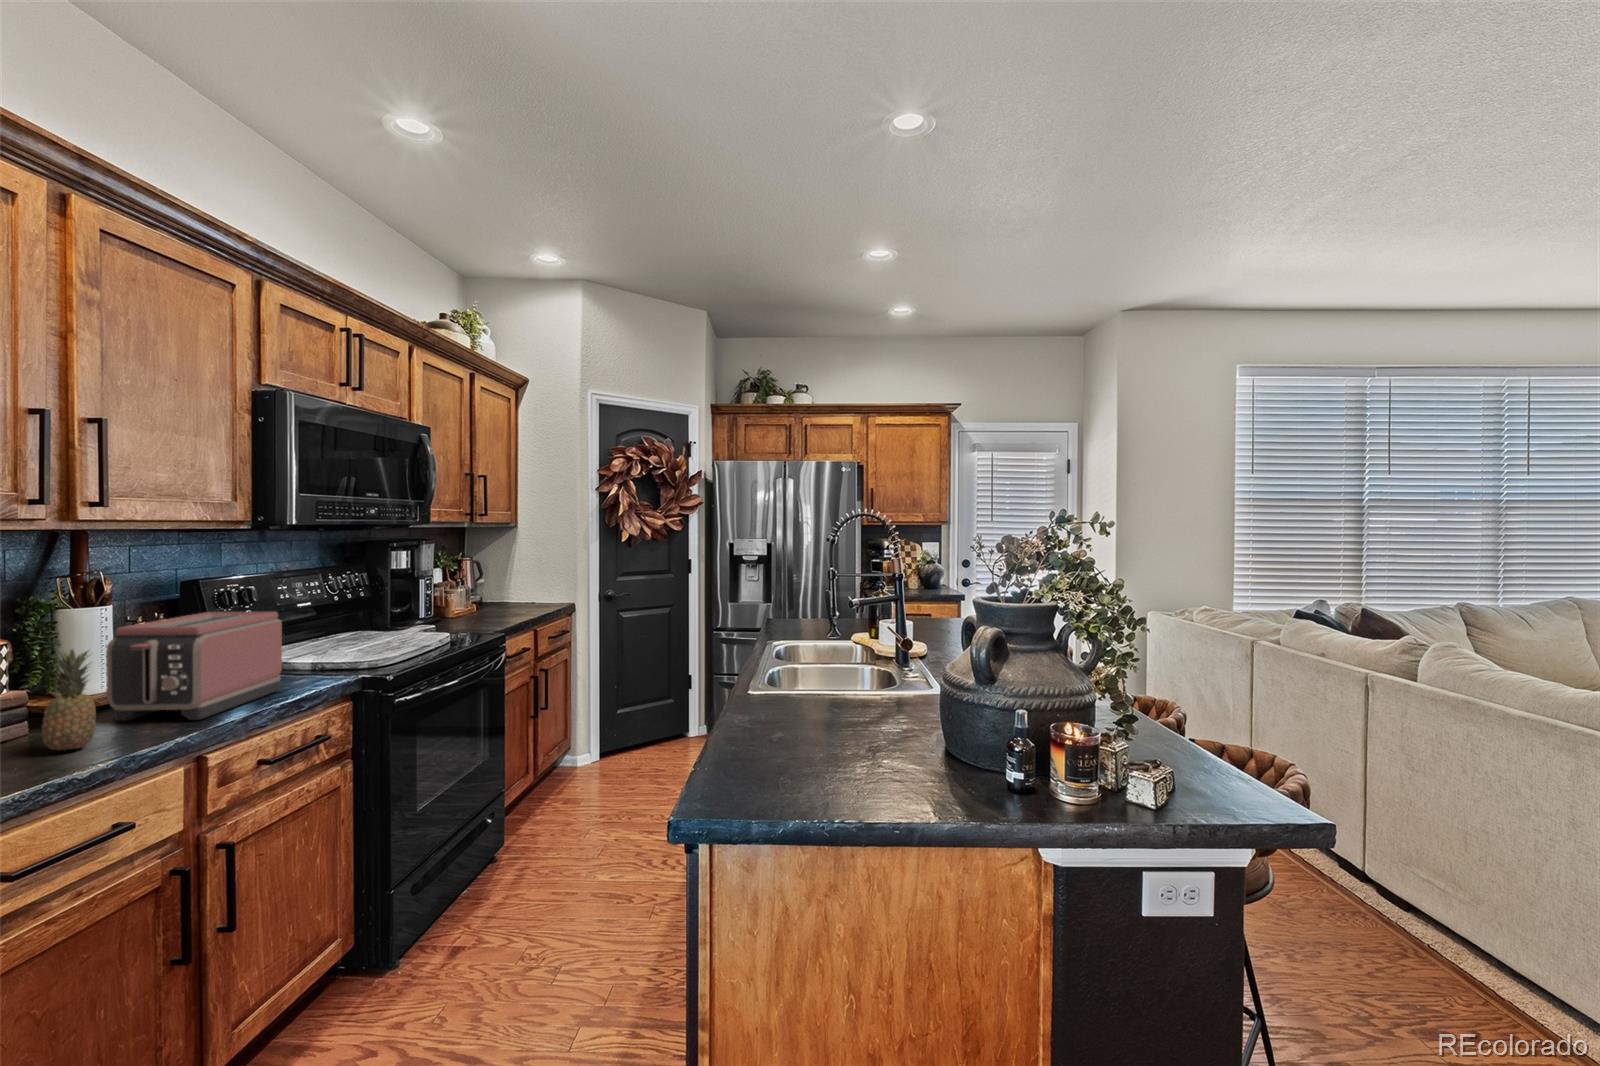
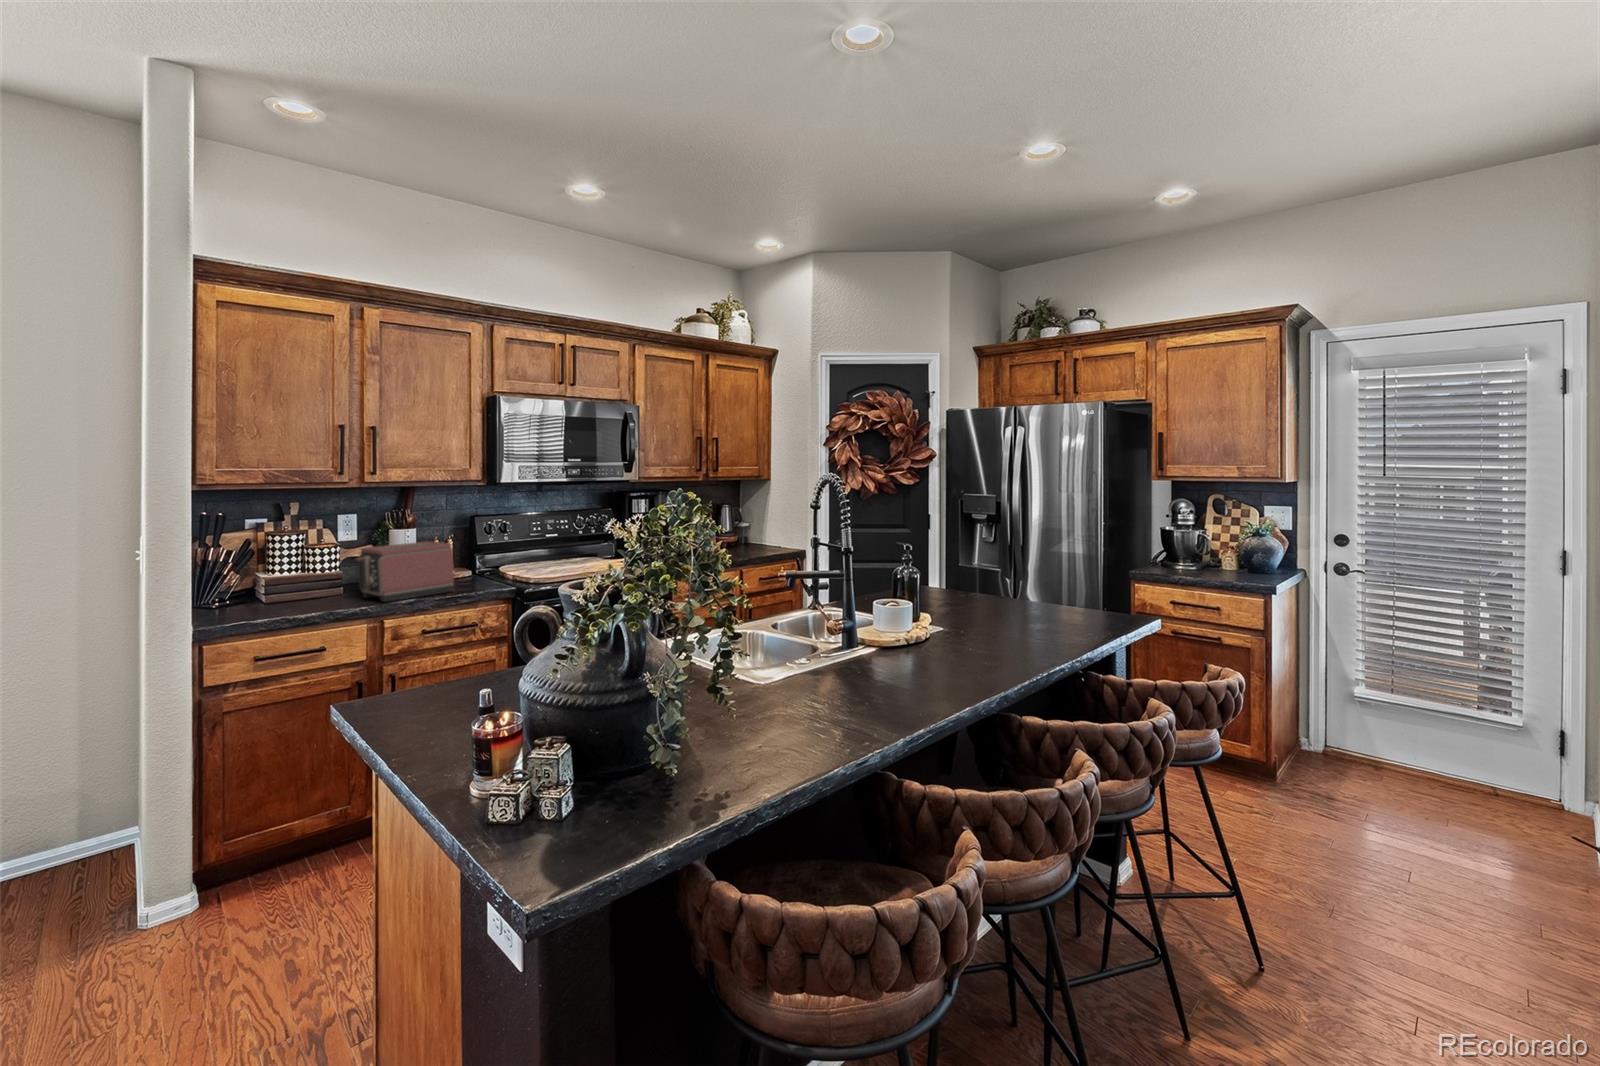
fruit: present [42,649,96,751] -> none [304,556,328,610]

